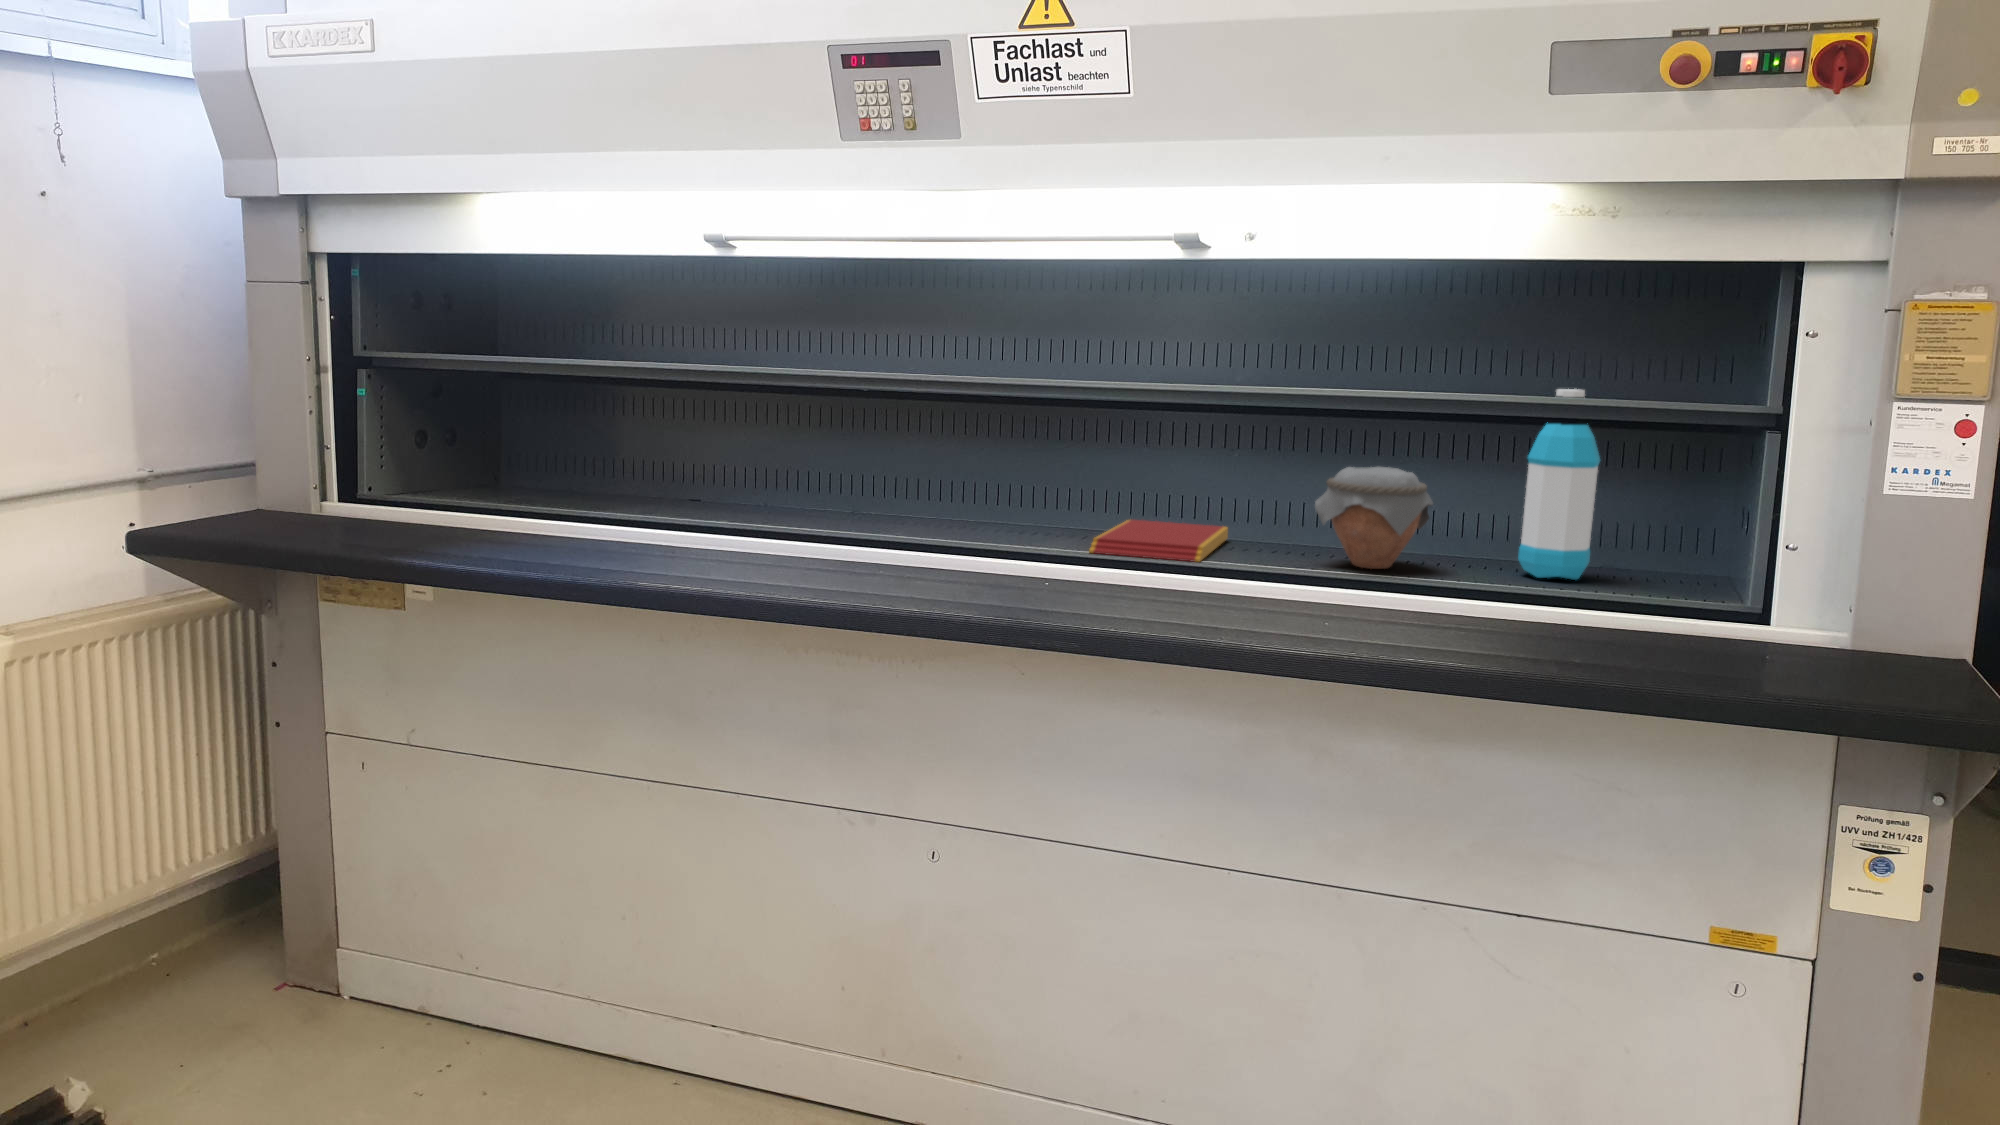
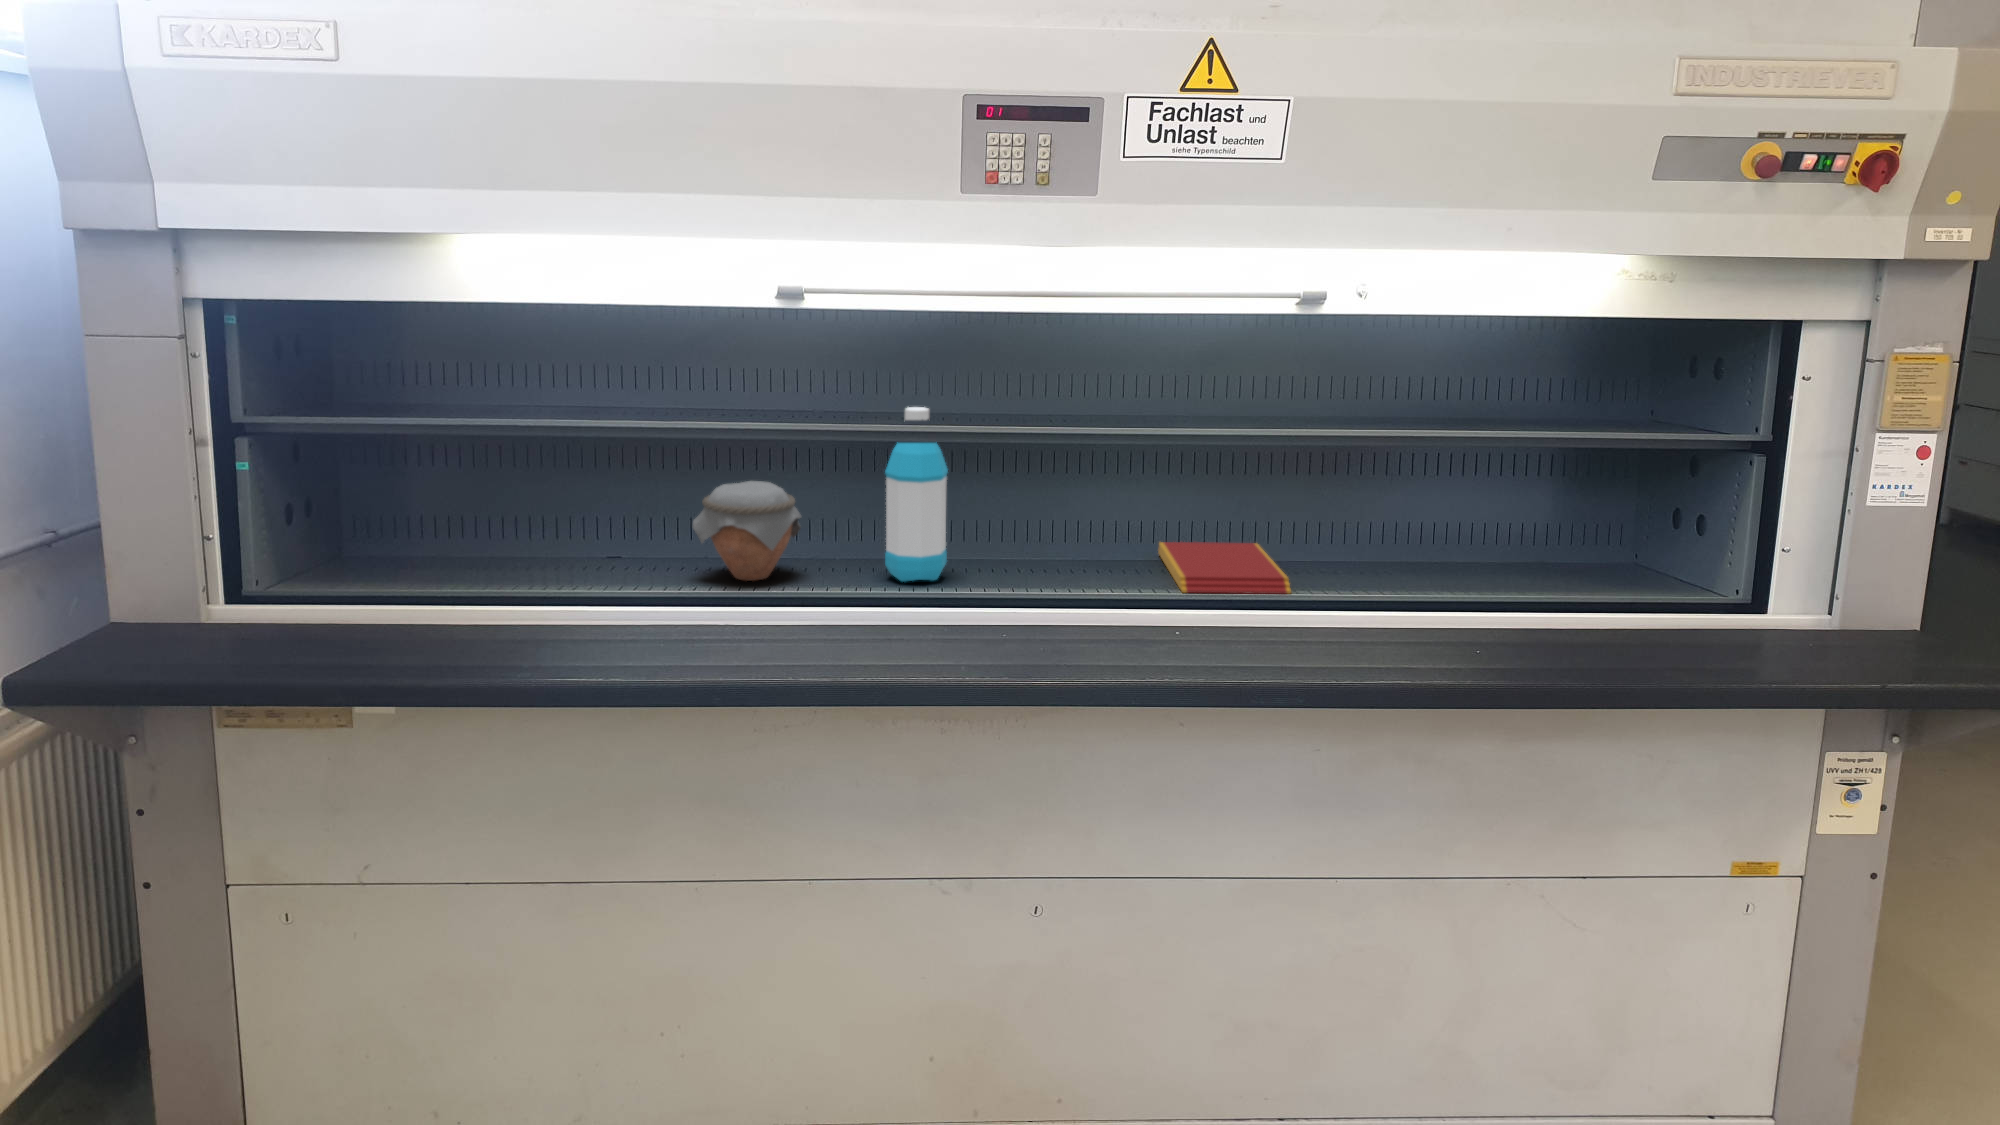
water bottle: present [1518,389,1600,580] -> present [885,407,948,582]
jar: present [1315,466,1433,569] -> present [693,481,801,581]

